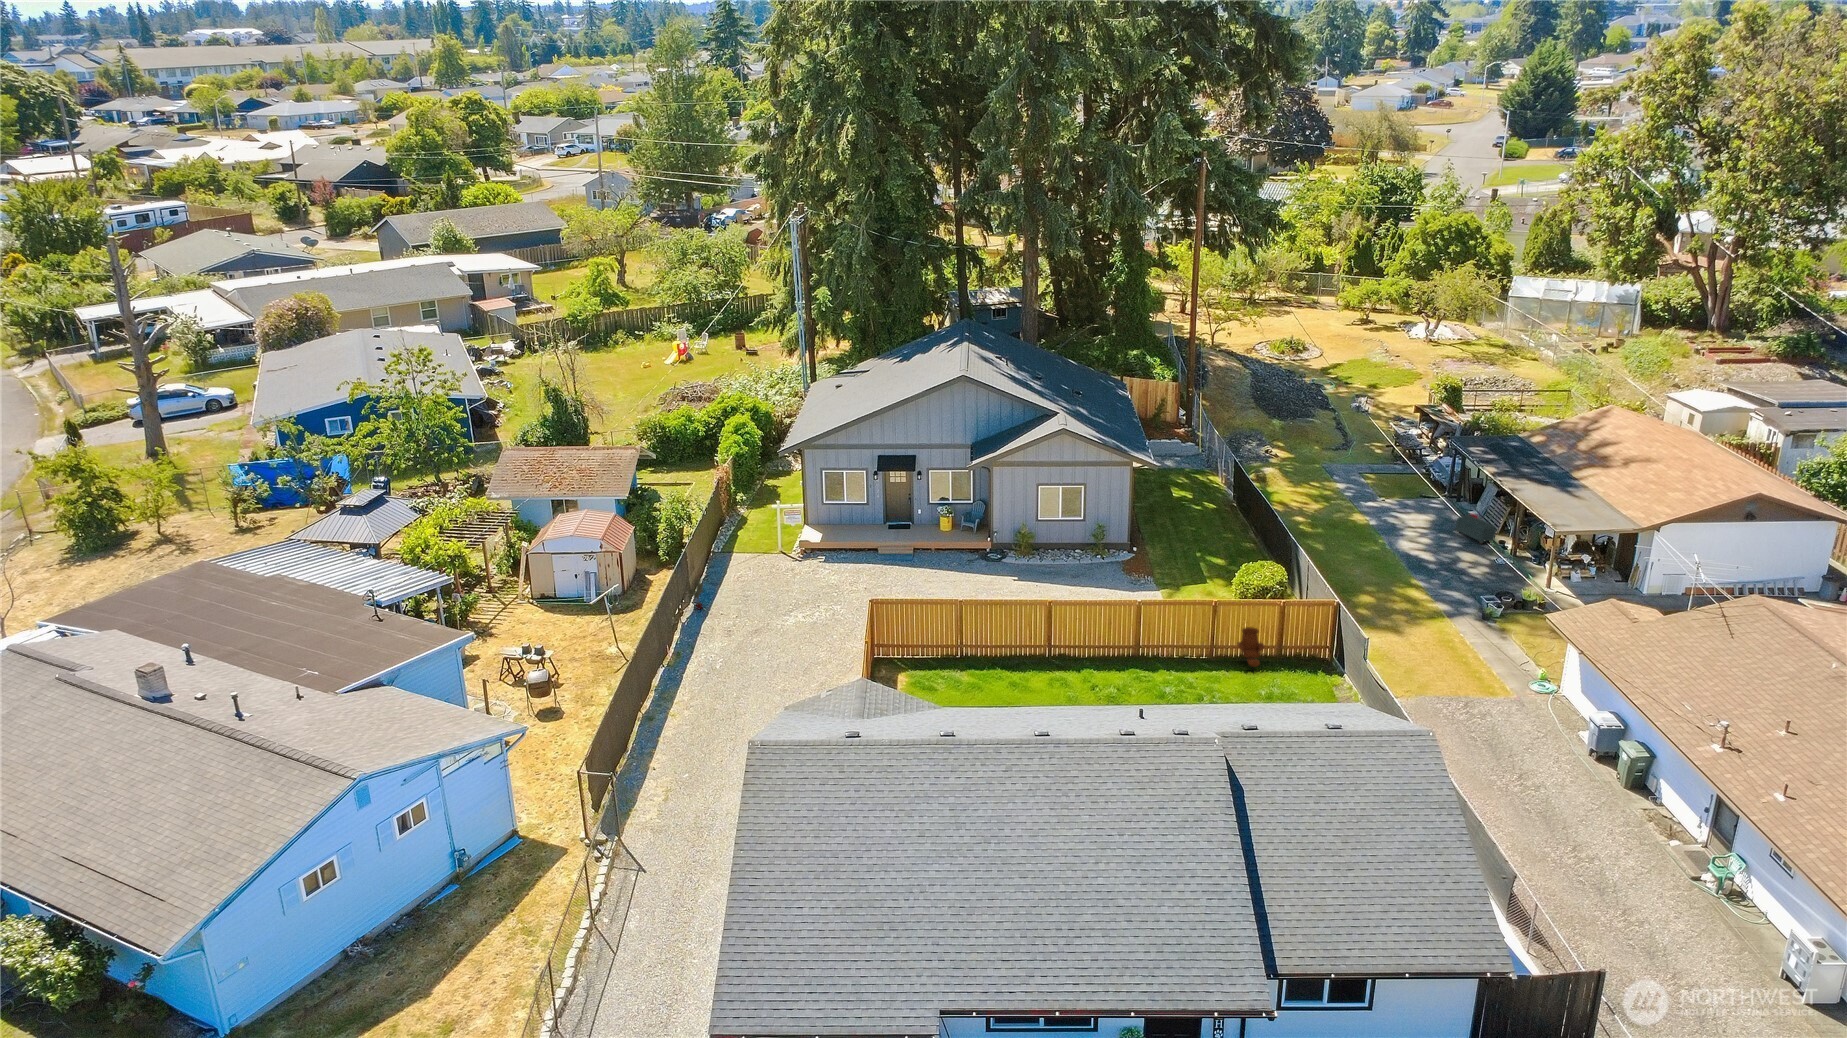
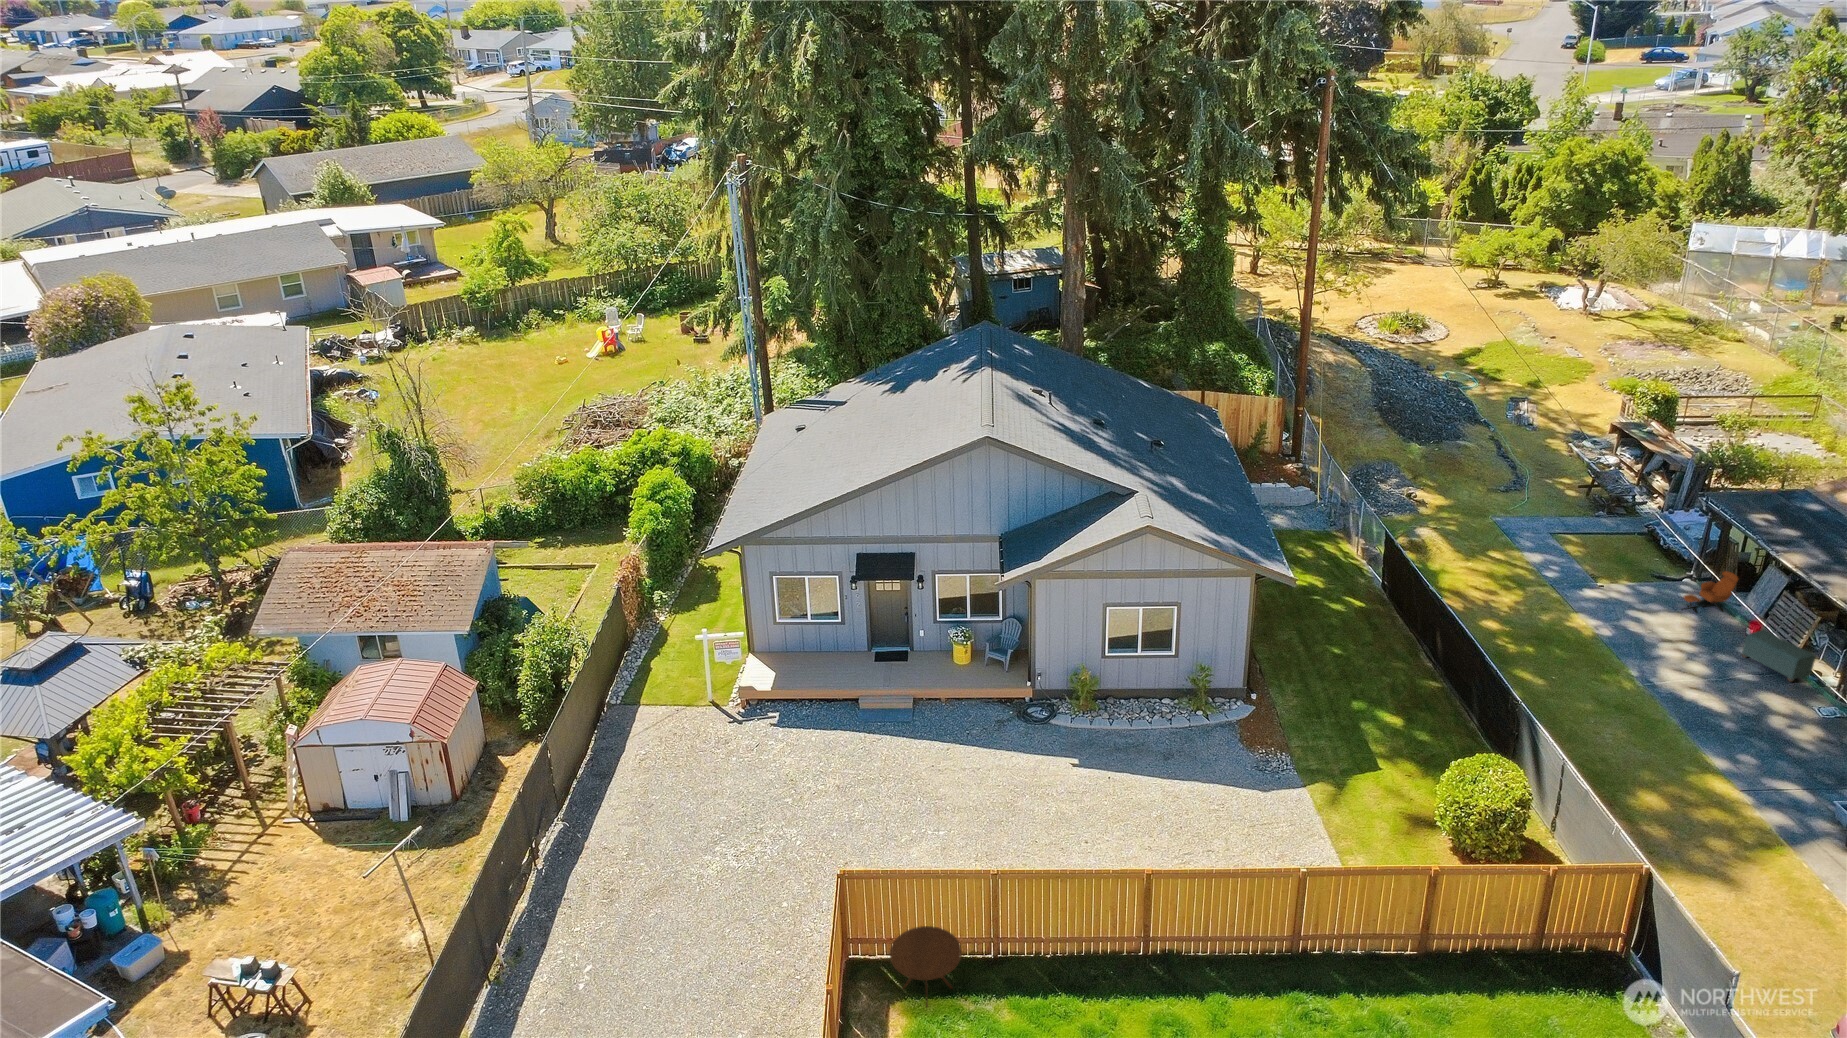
potted tree: present [688,578,704,609] -> none [548,787,577,839]
lounge chair: present [1238,627,1264,671] -> present [1684,571,1738,608]
round table: none [899,632,940,673] -> present [890,926,962,989]

